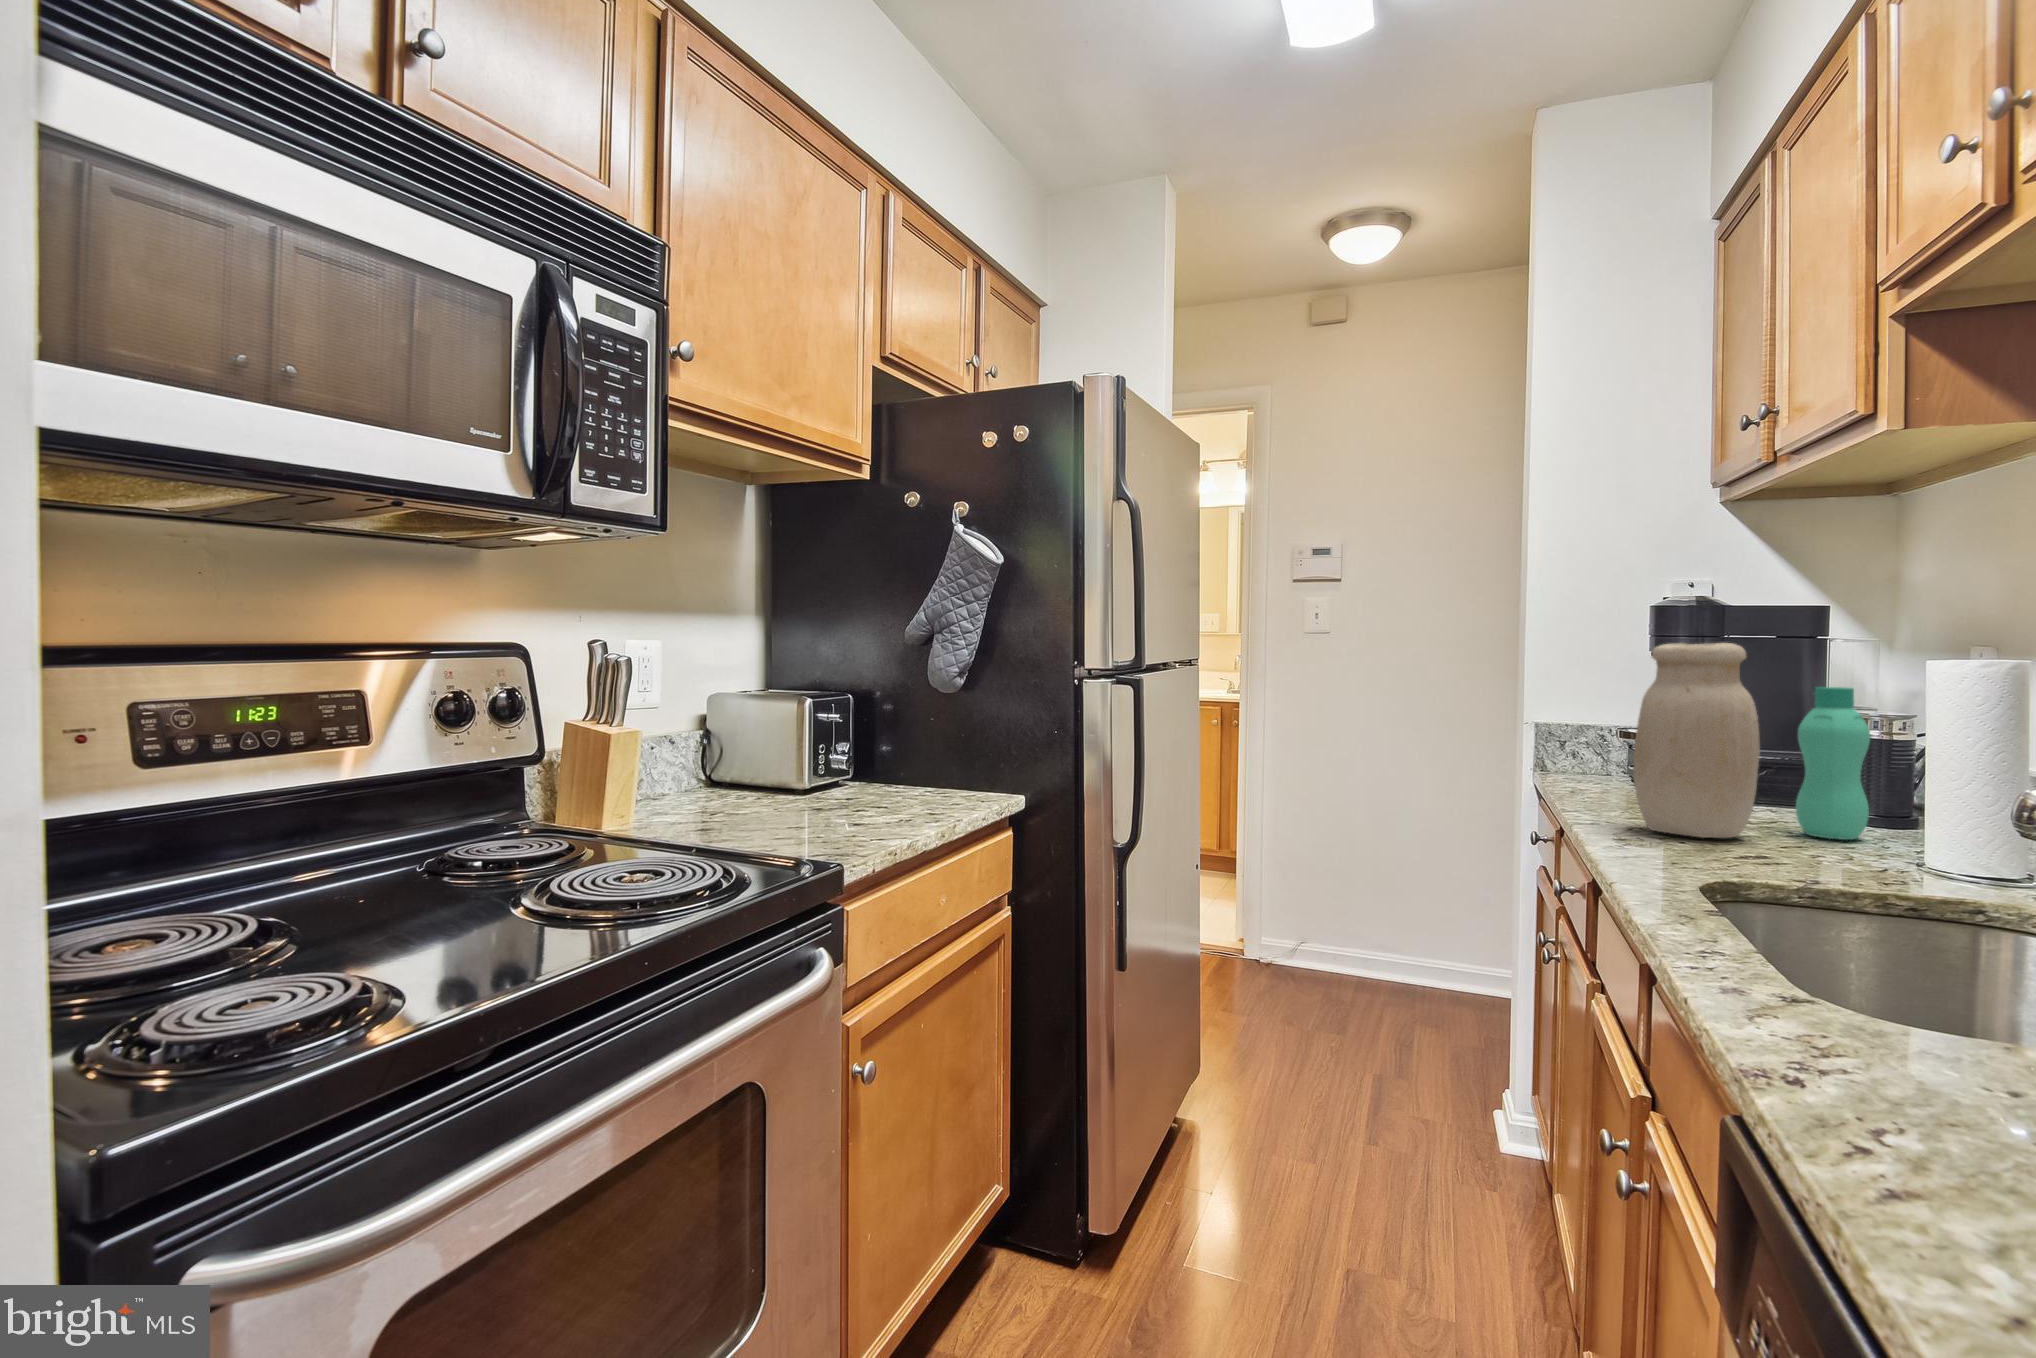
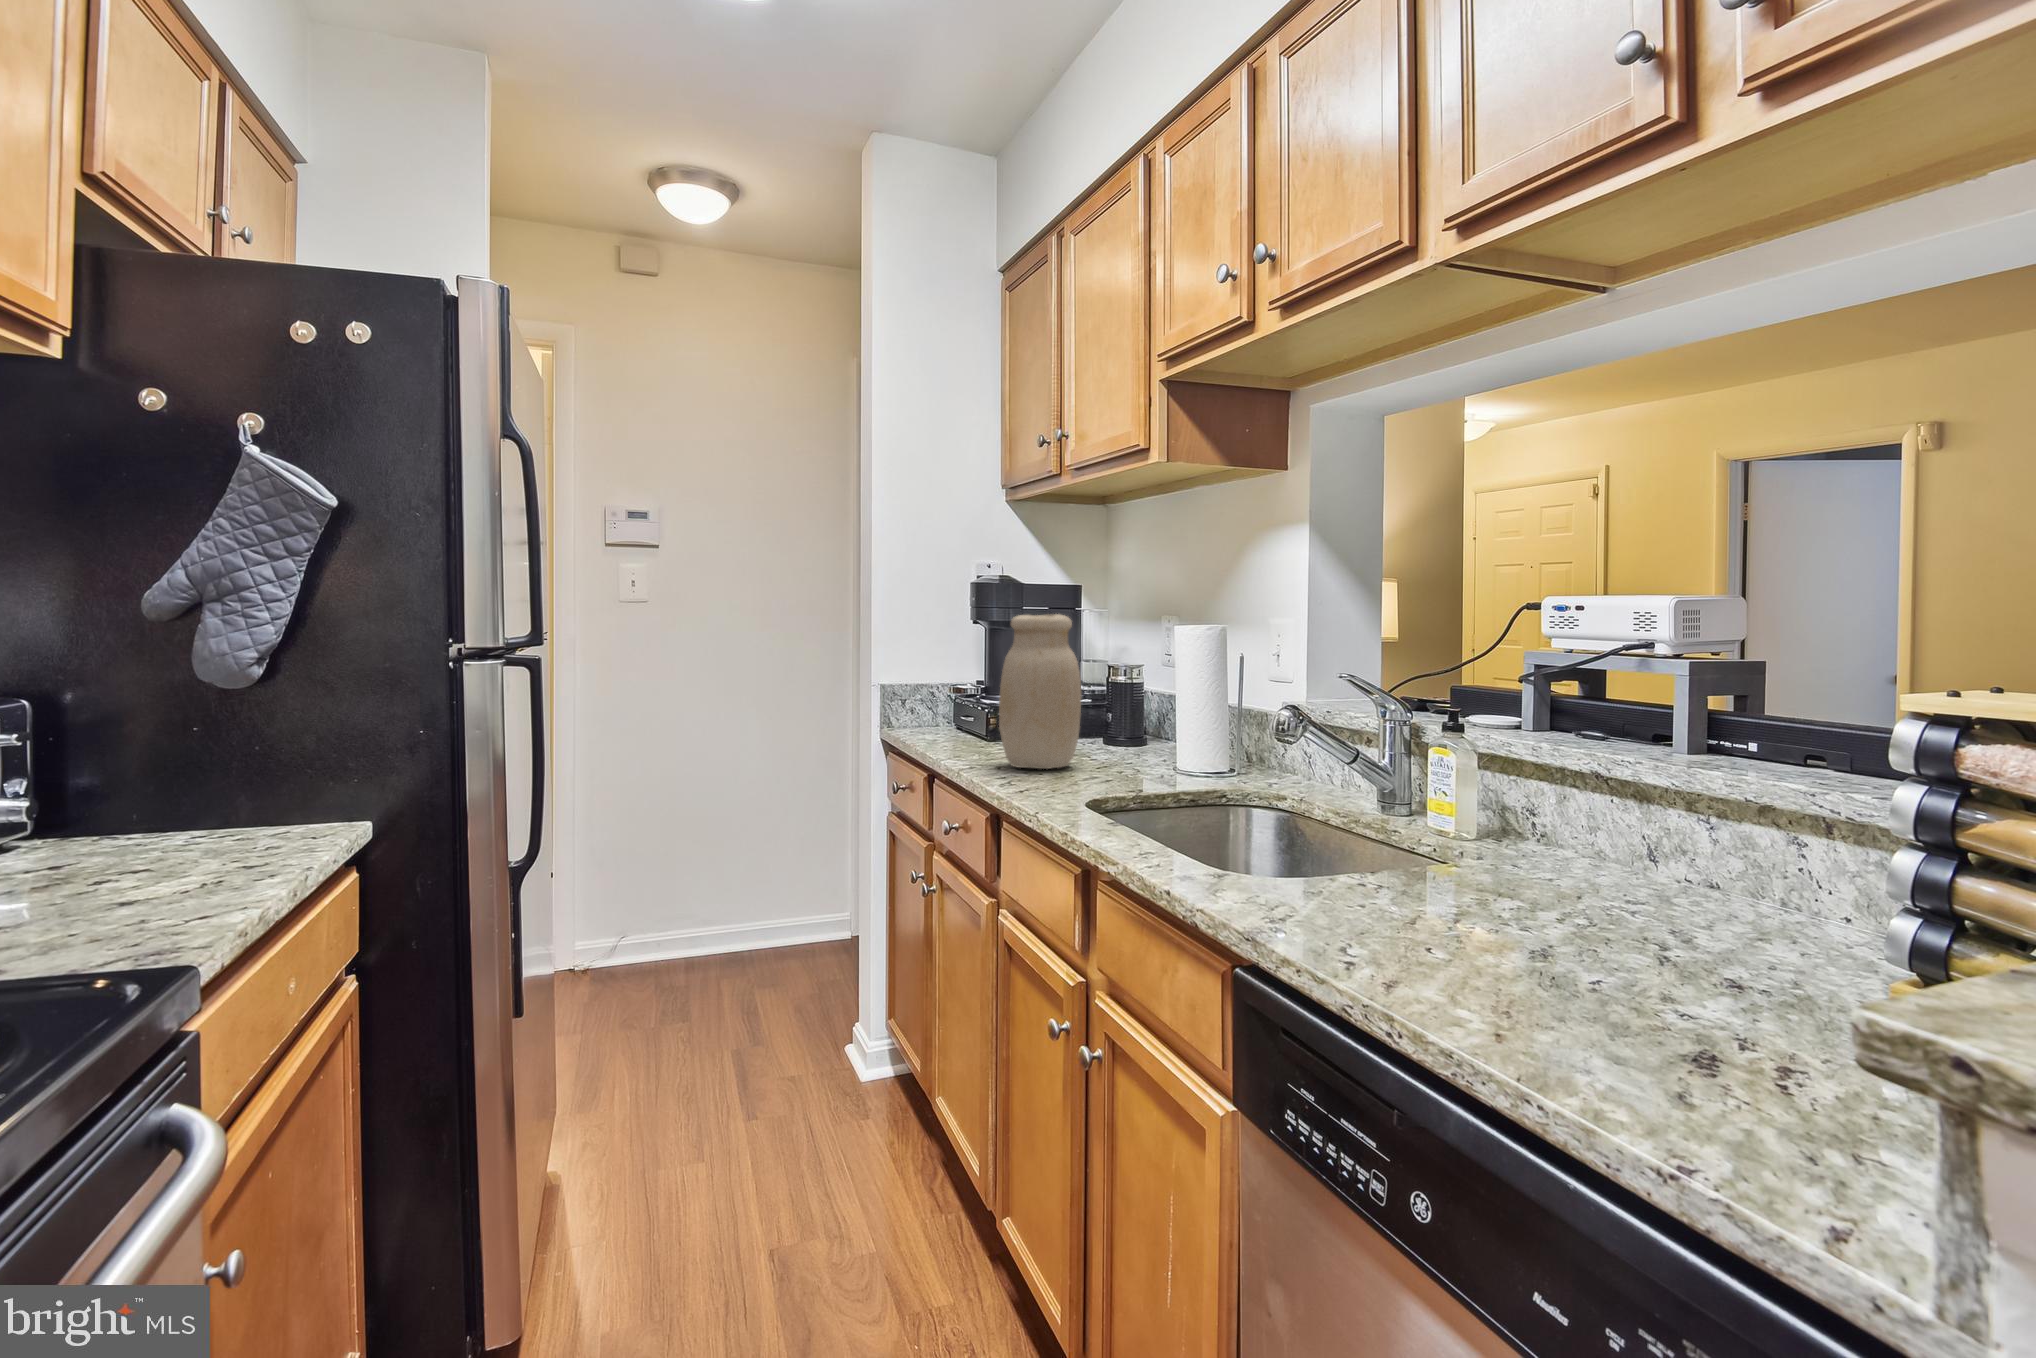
bottle: present [1796,687,1870,840] -> none [1093,647,1134,758]

